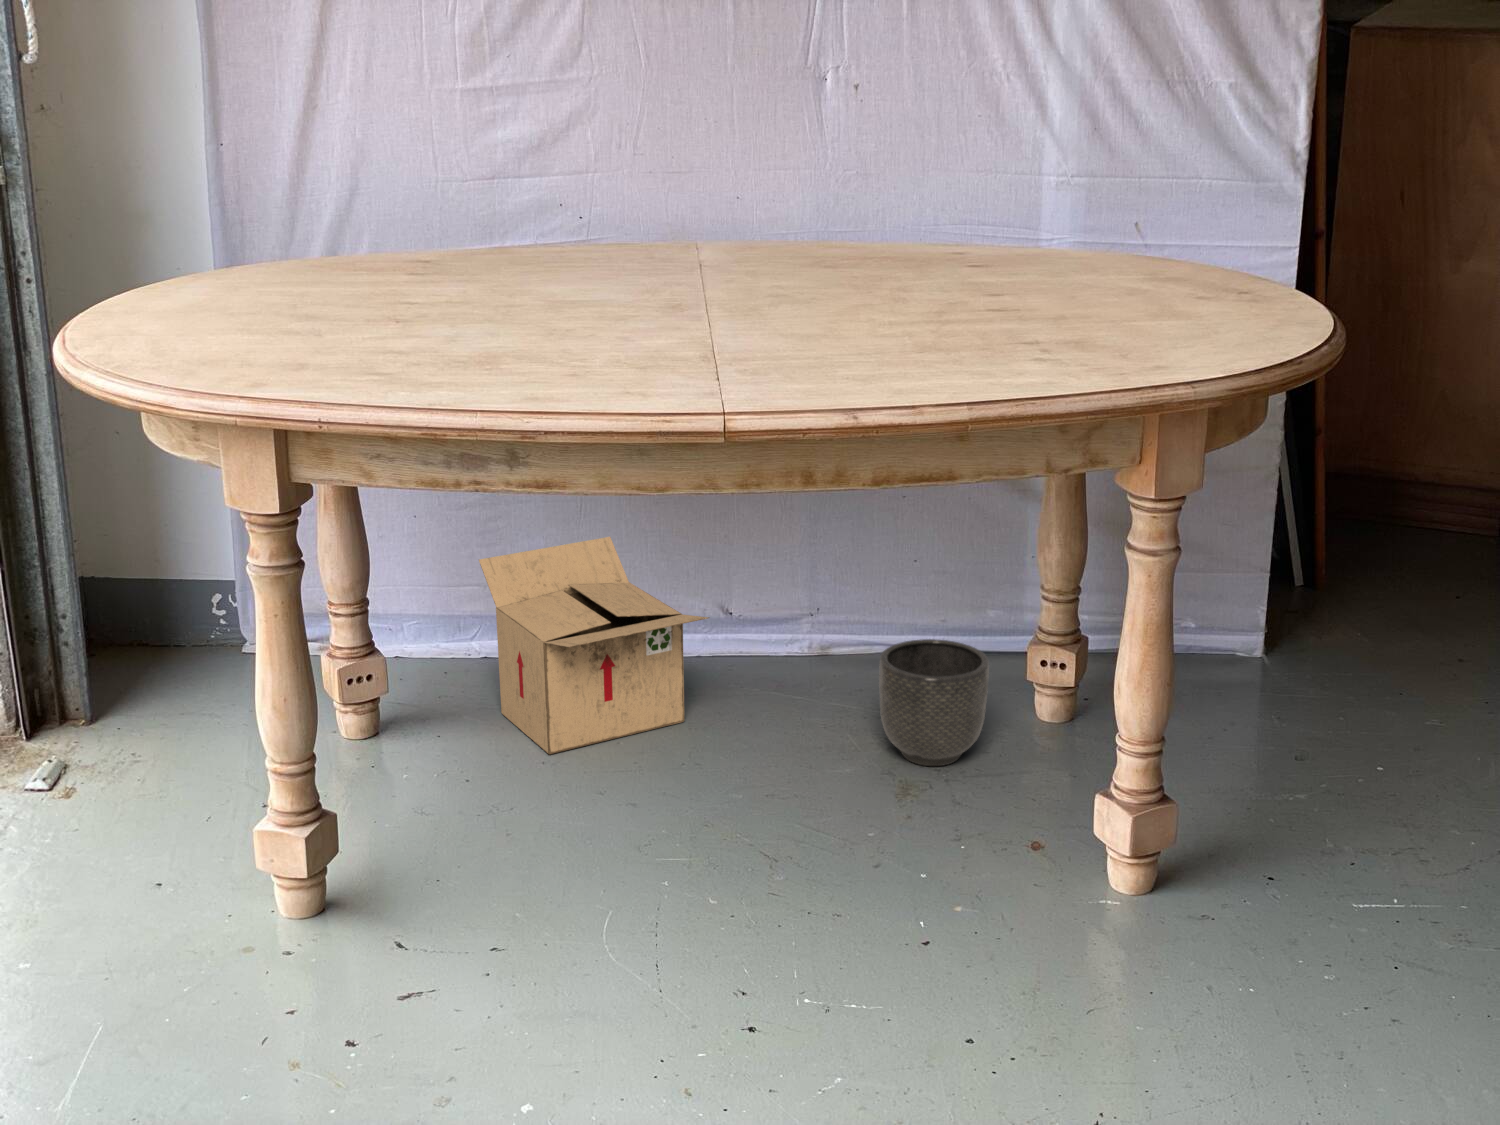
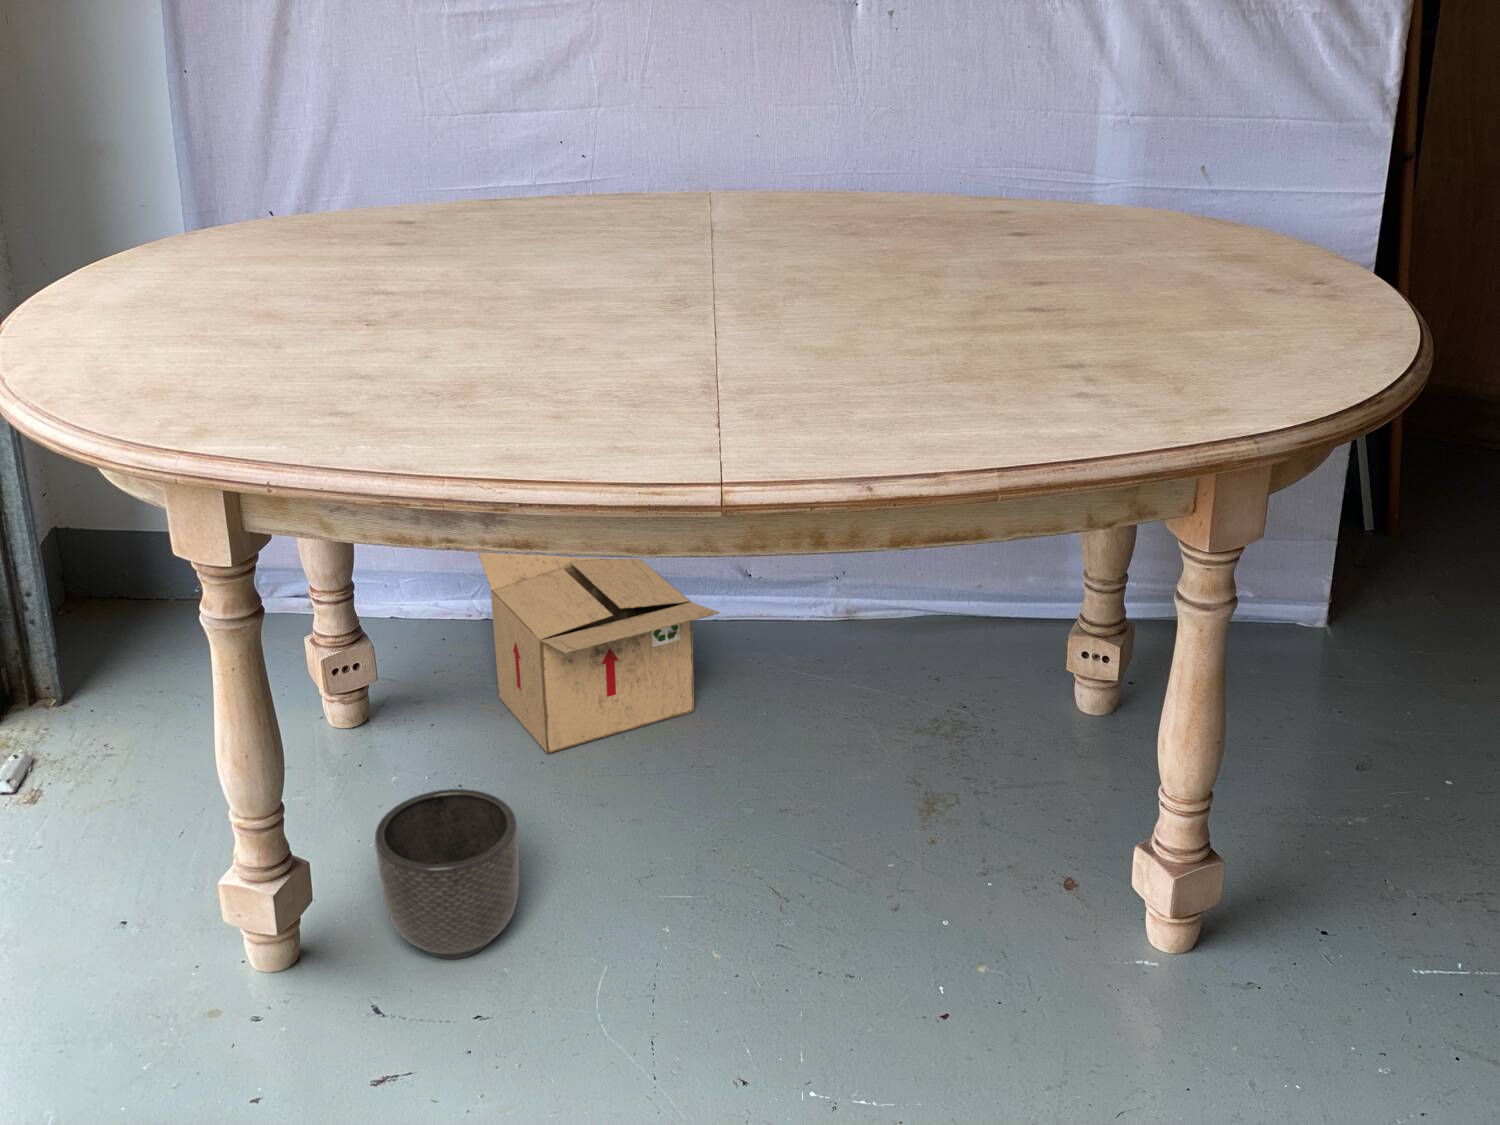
planter: present [879,639,989,766] -> present [375,789,519,959]

